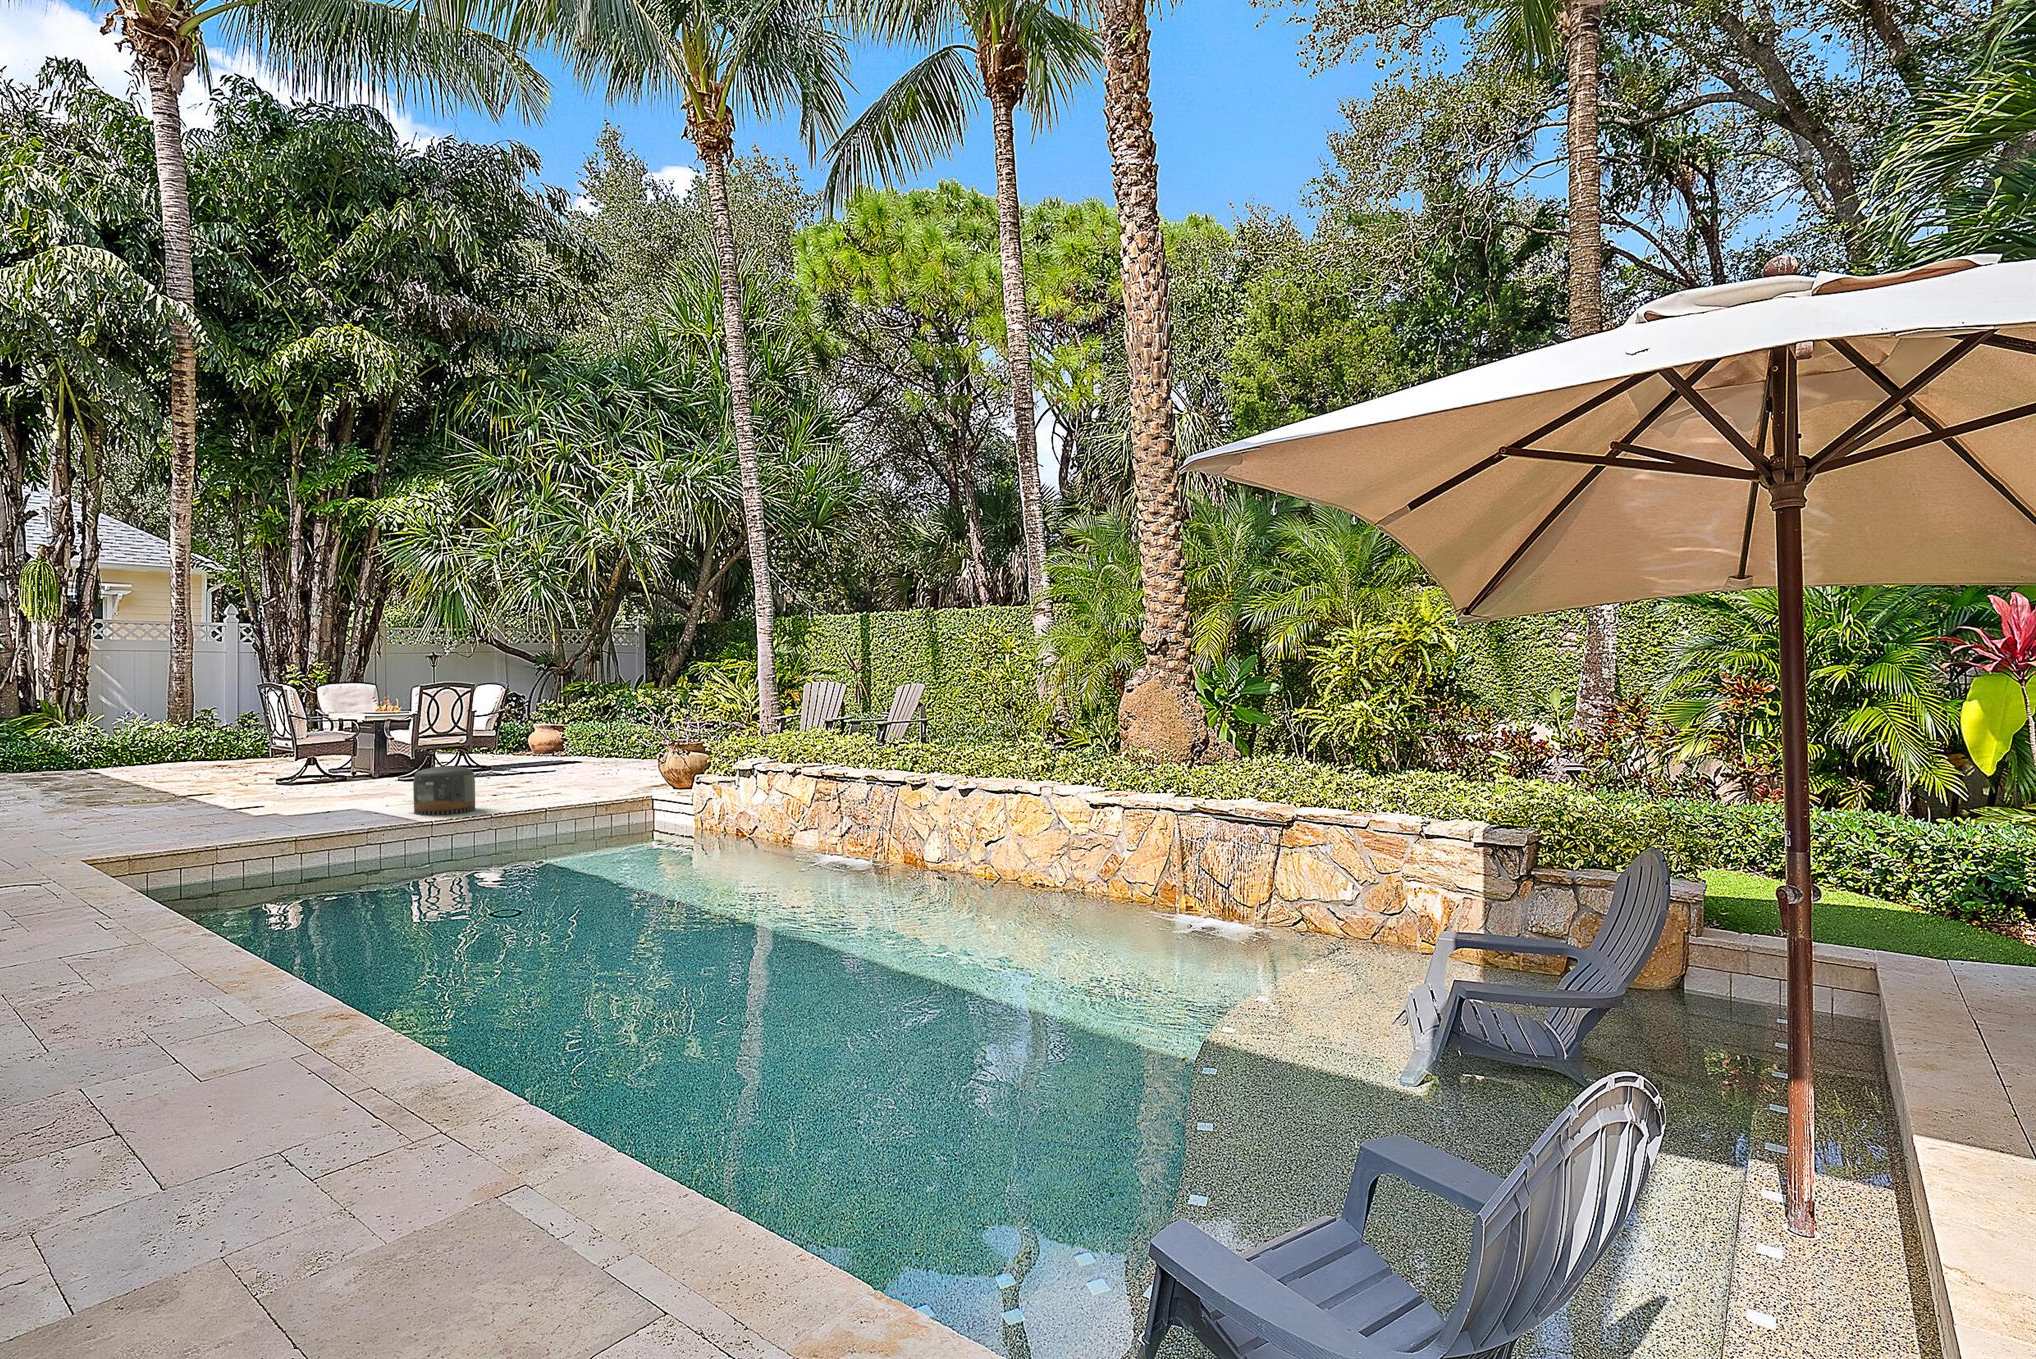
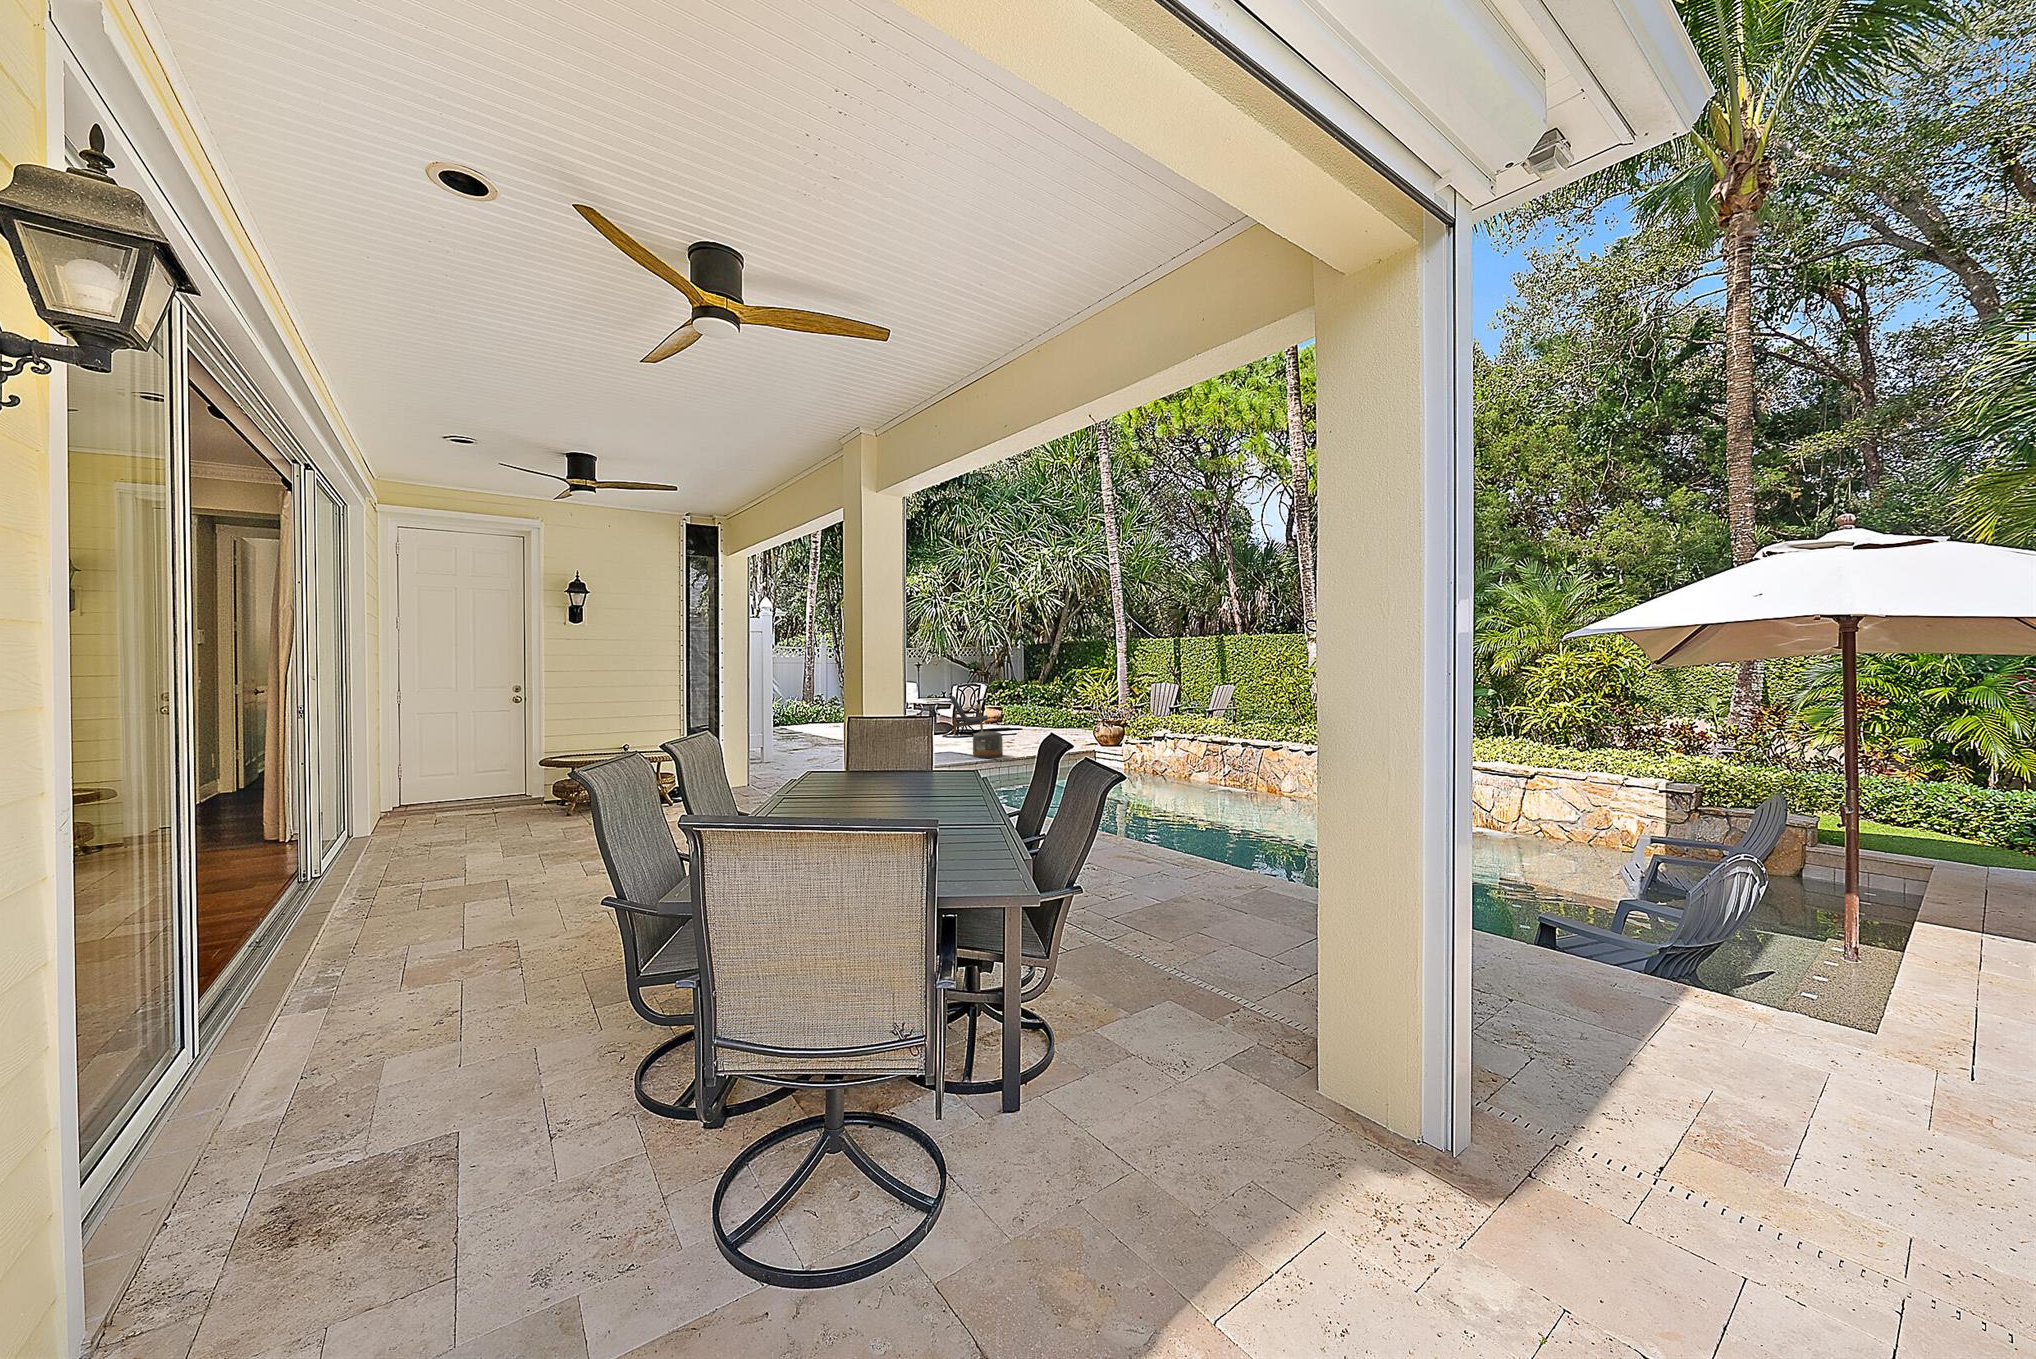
lounge chair: none [436,707,514,774] -> present [951,696,988,735]

